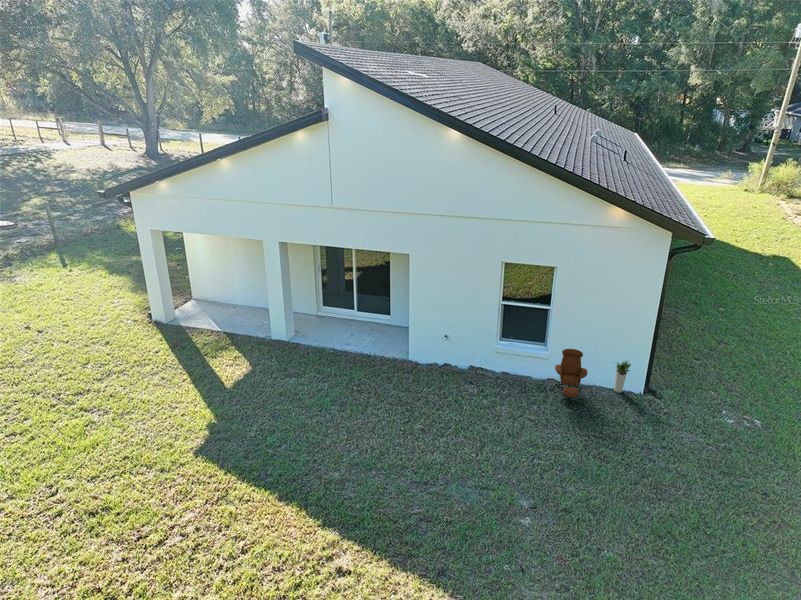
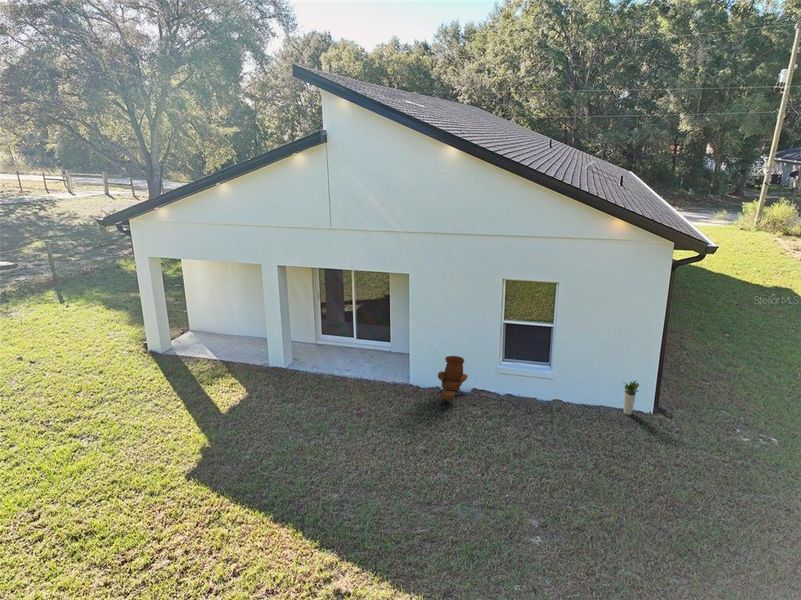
lounge chair: present [555,349,588,407] -> present [438,356,468,408]

